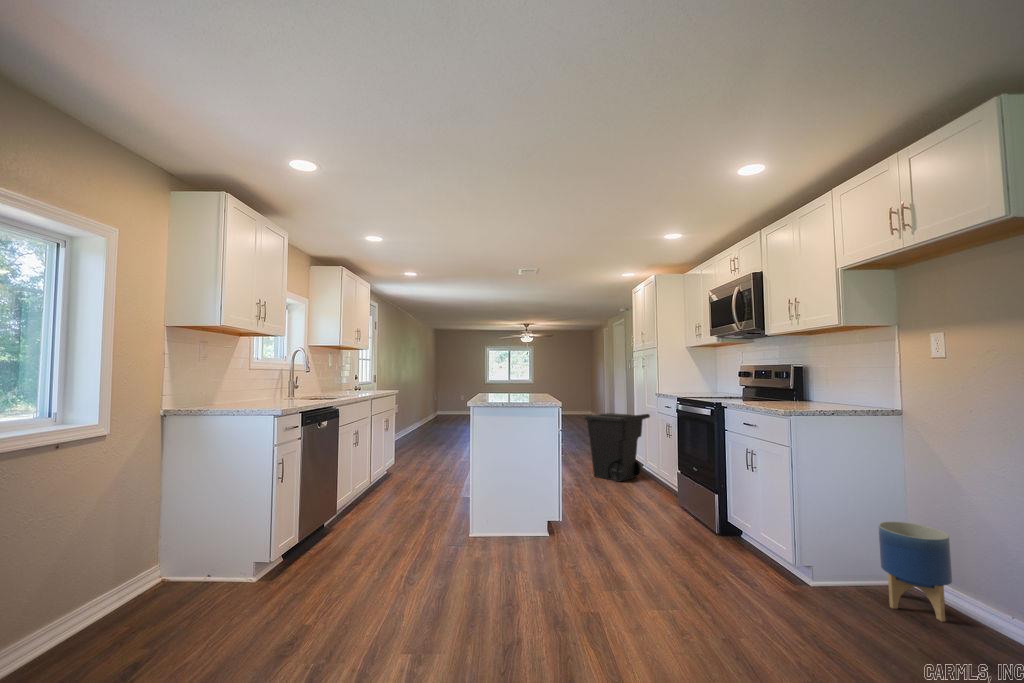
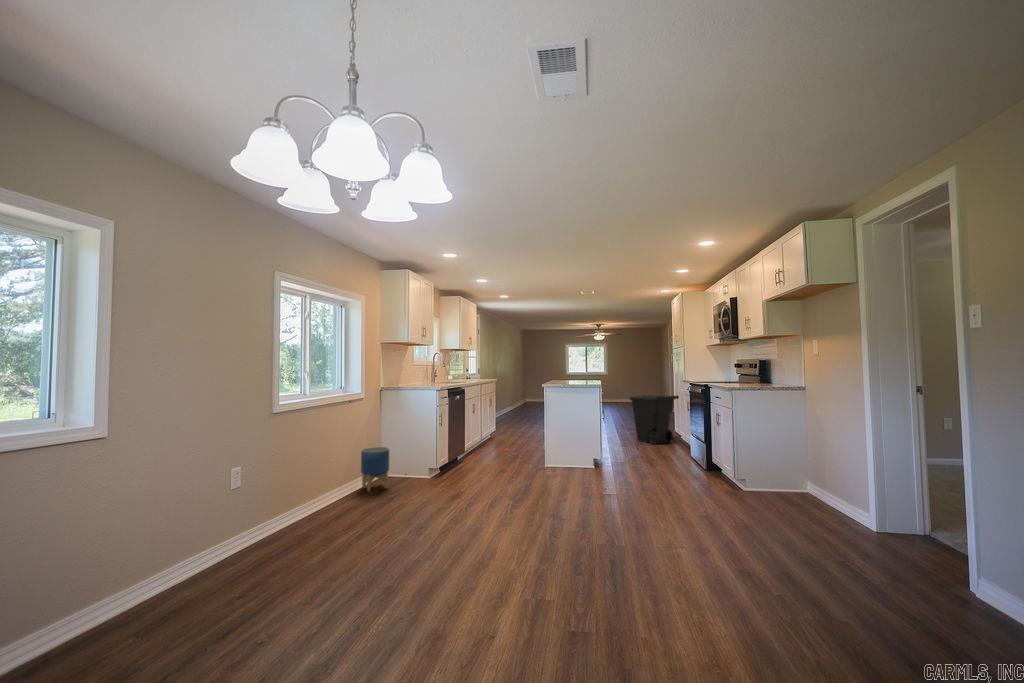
planter: present [879,522,952,622] -> present [361,447,389,491]

